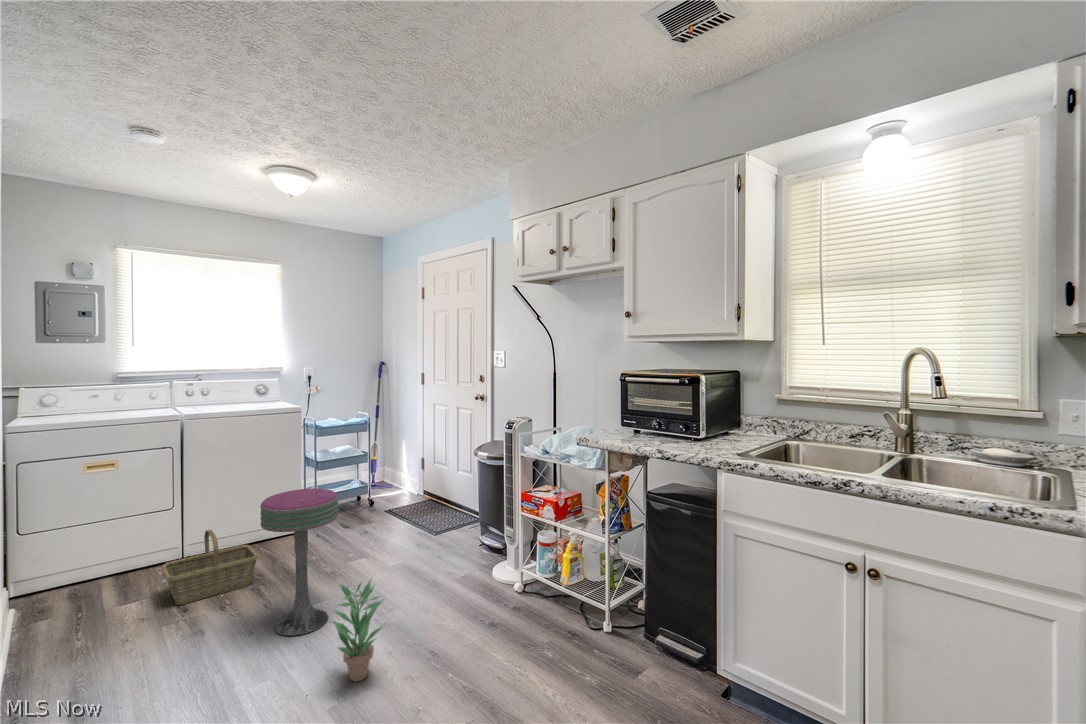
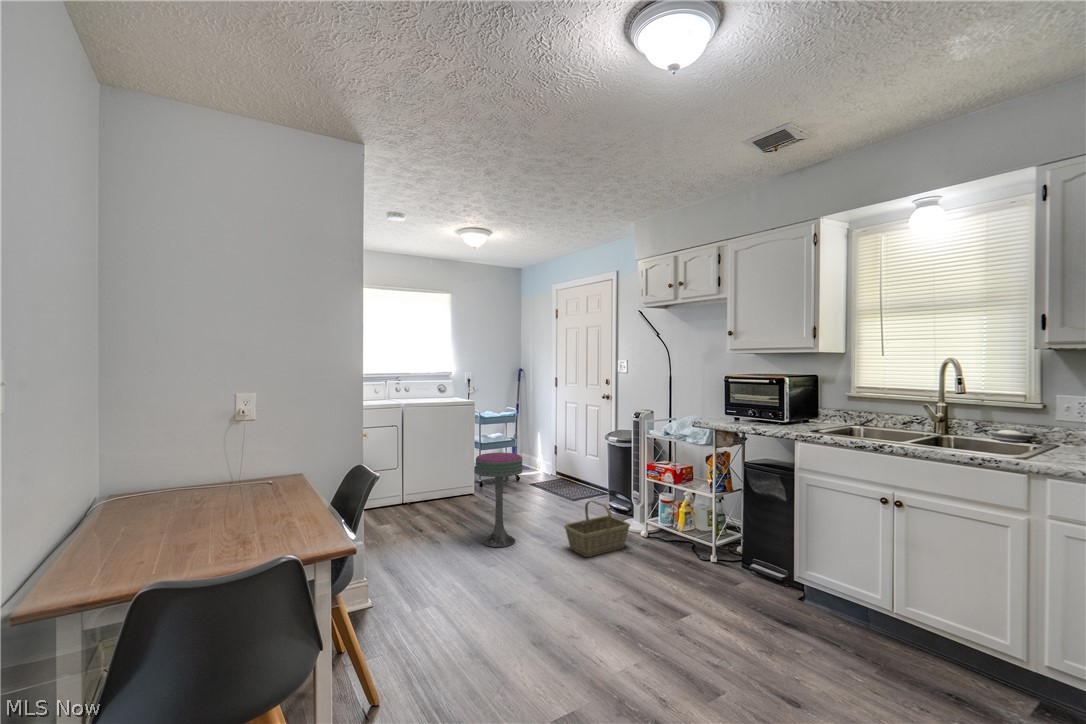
basket: present [162,530,258,605] -> present [564,501,630,557]
potted plant: present [332,580,384,681] -> none [530,505,565,571]

